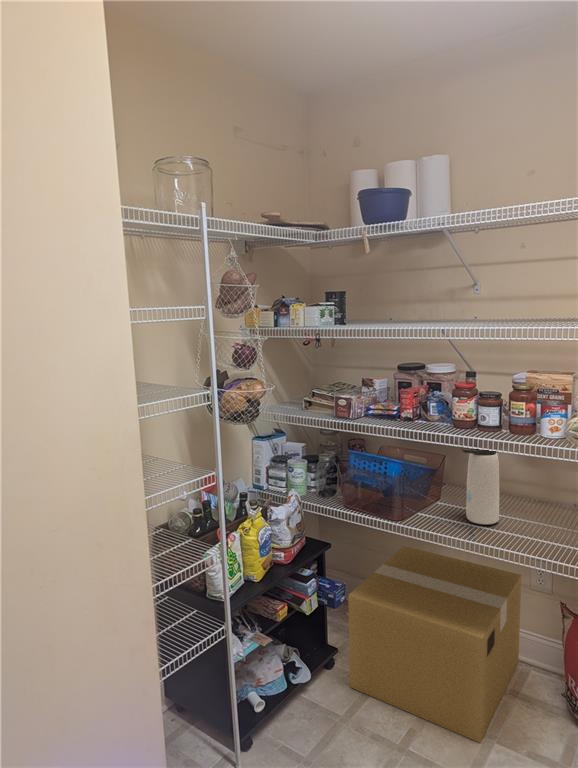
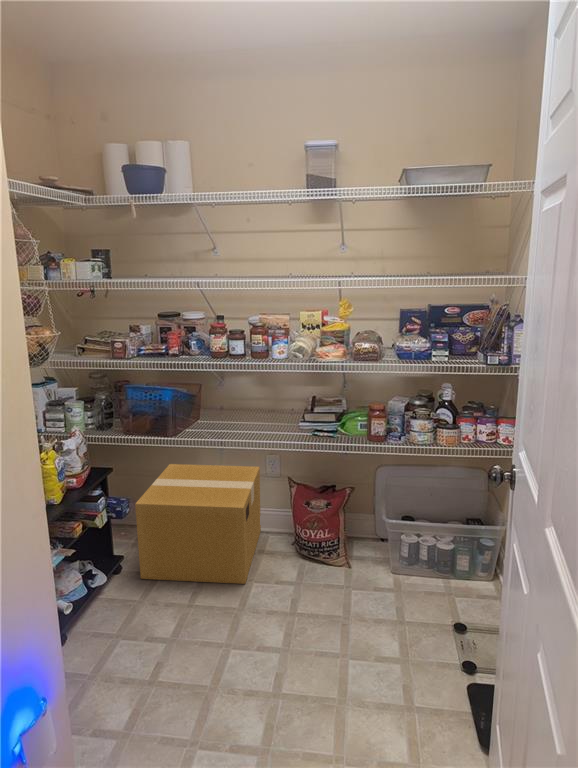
thermos bottle: present [461,447,499,525] -> none [215,366,245,431]

